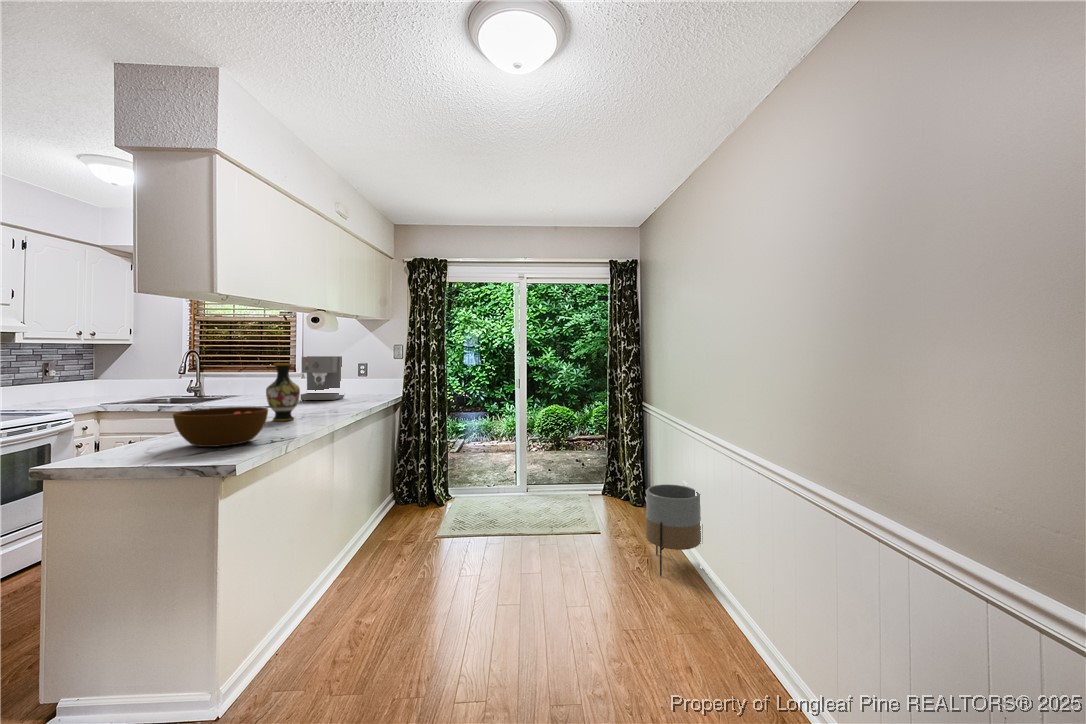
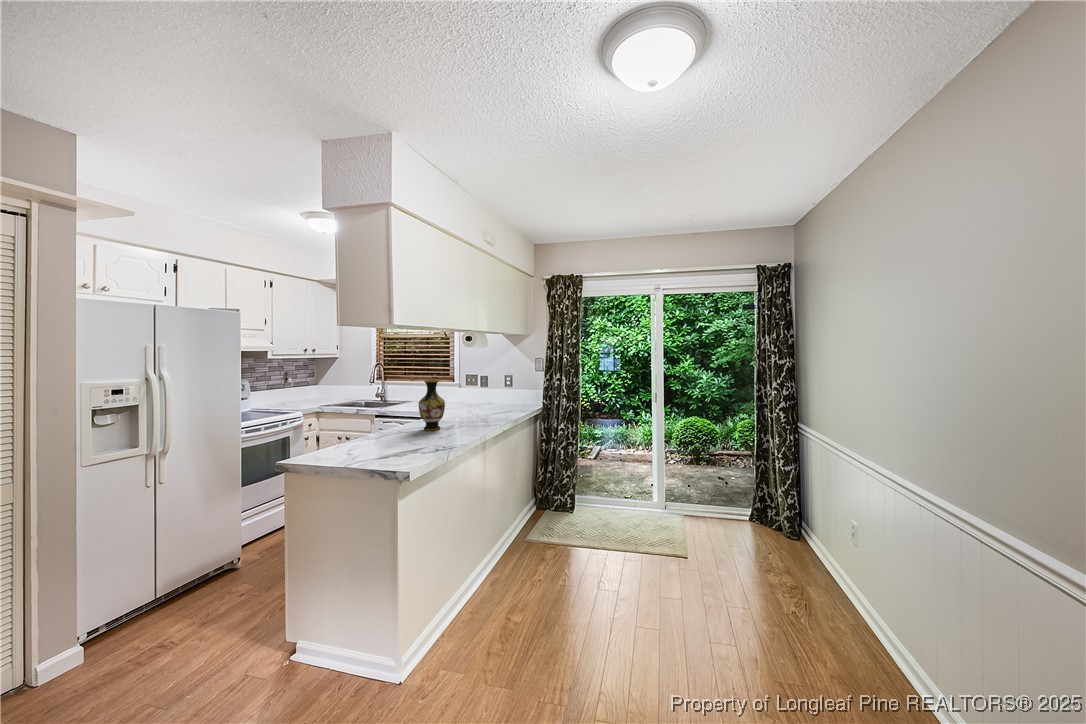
coffee maker: present [301,356,344,401] -> none [457,367,493,407]
bowl: present [173,407,268,447] -> none [339,423,409,458]
planter: present [646,485,701,576] -> none [789,521,863,627]

